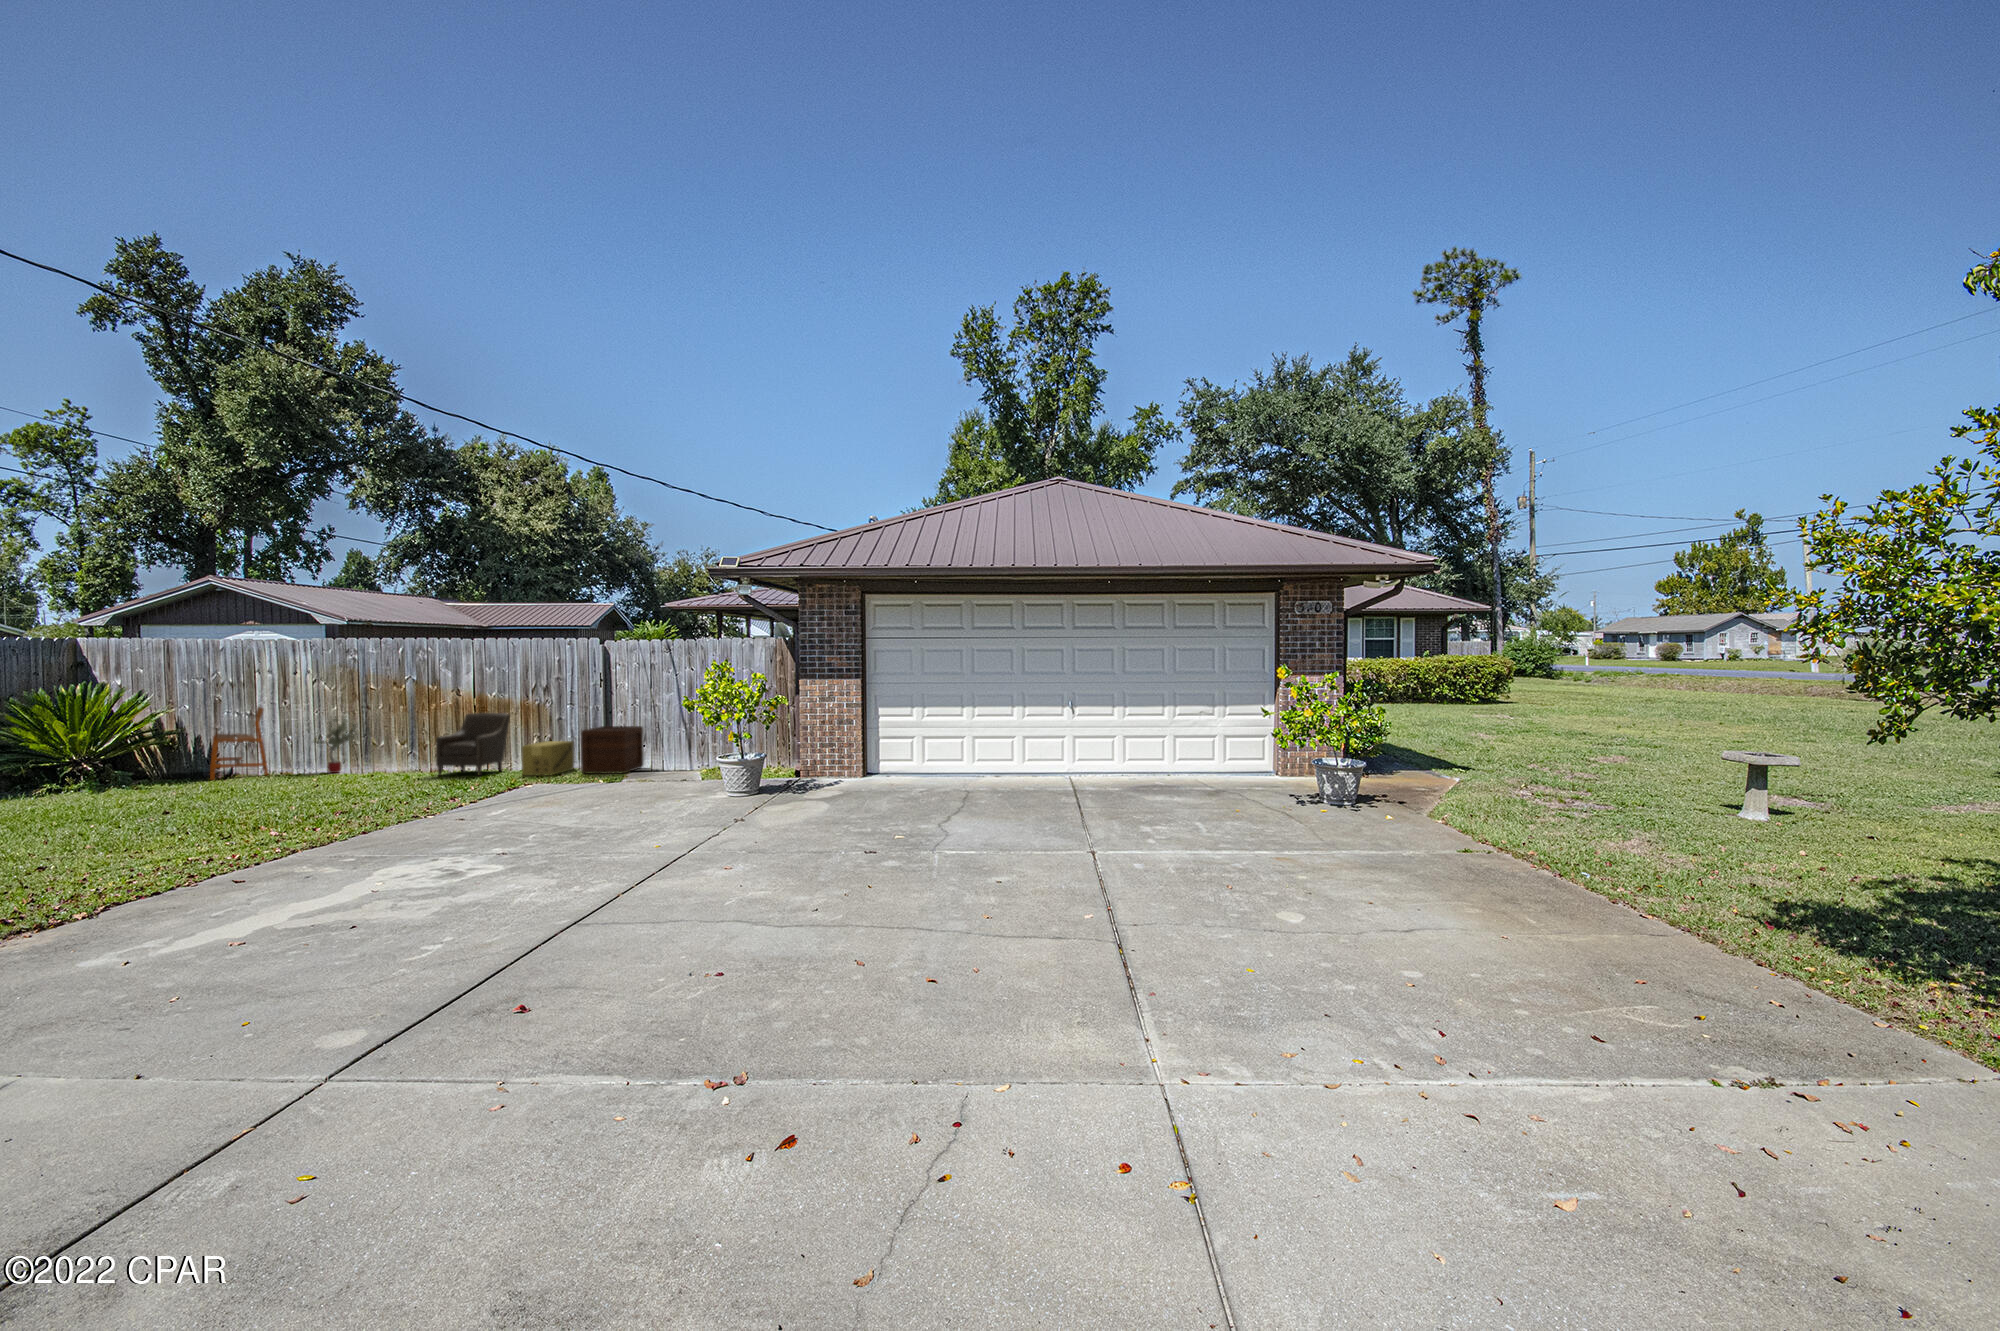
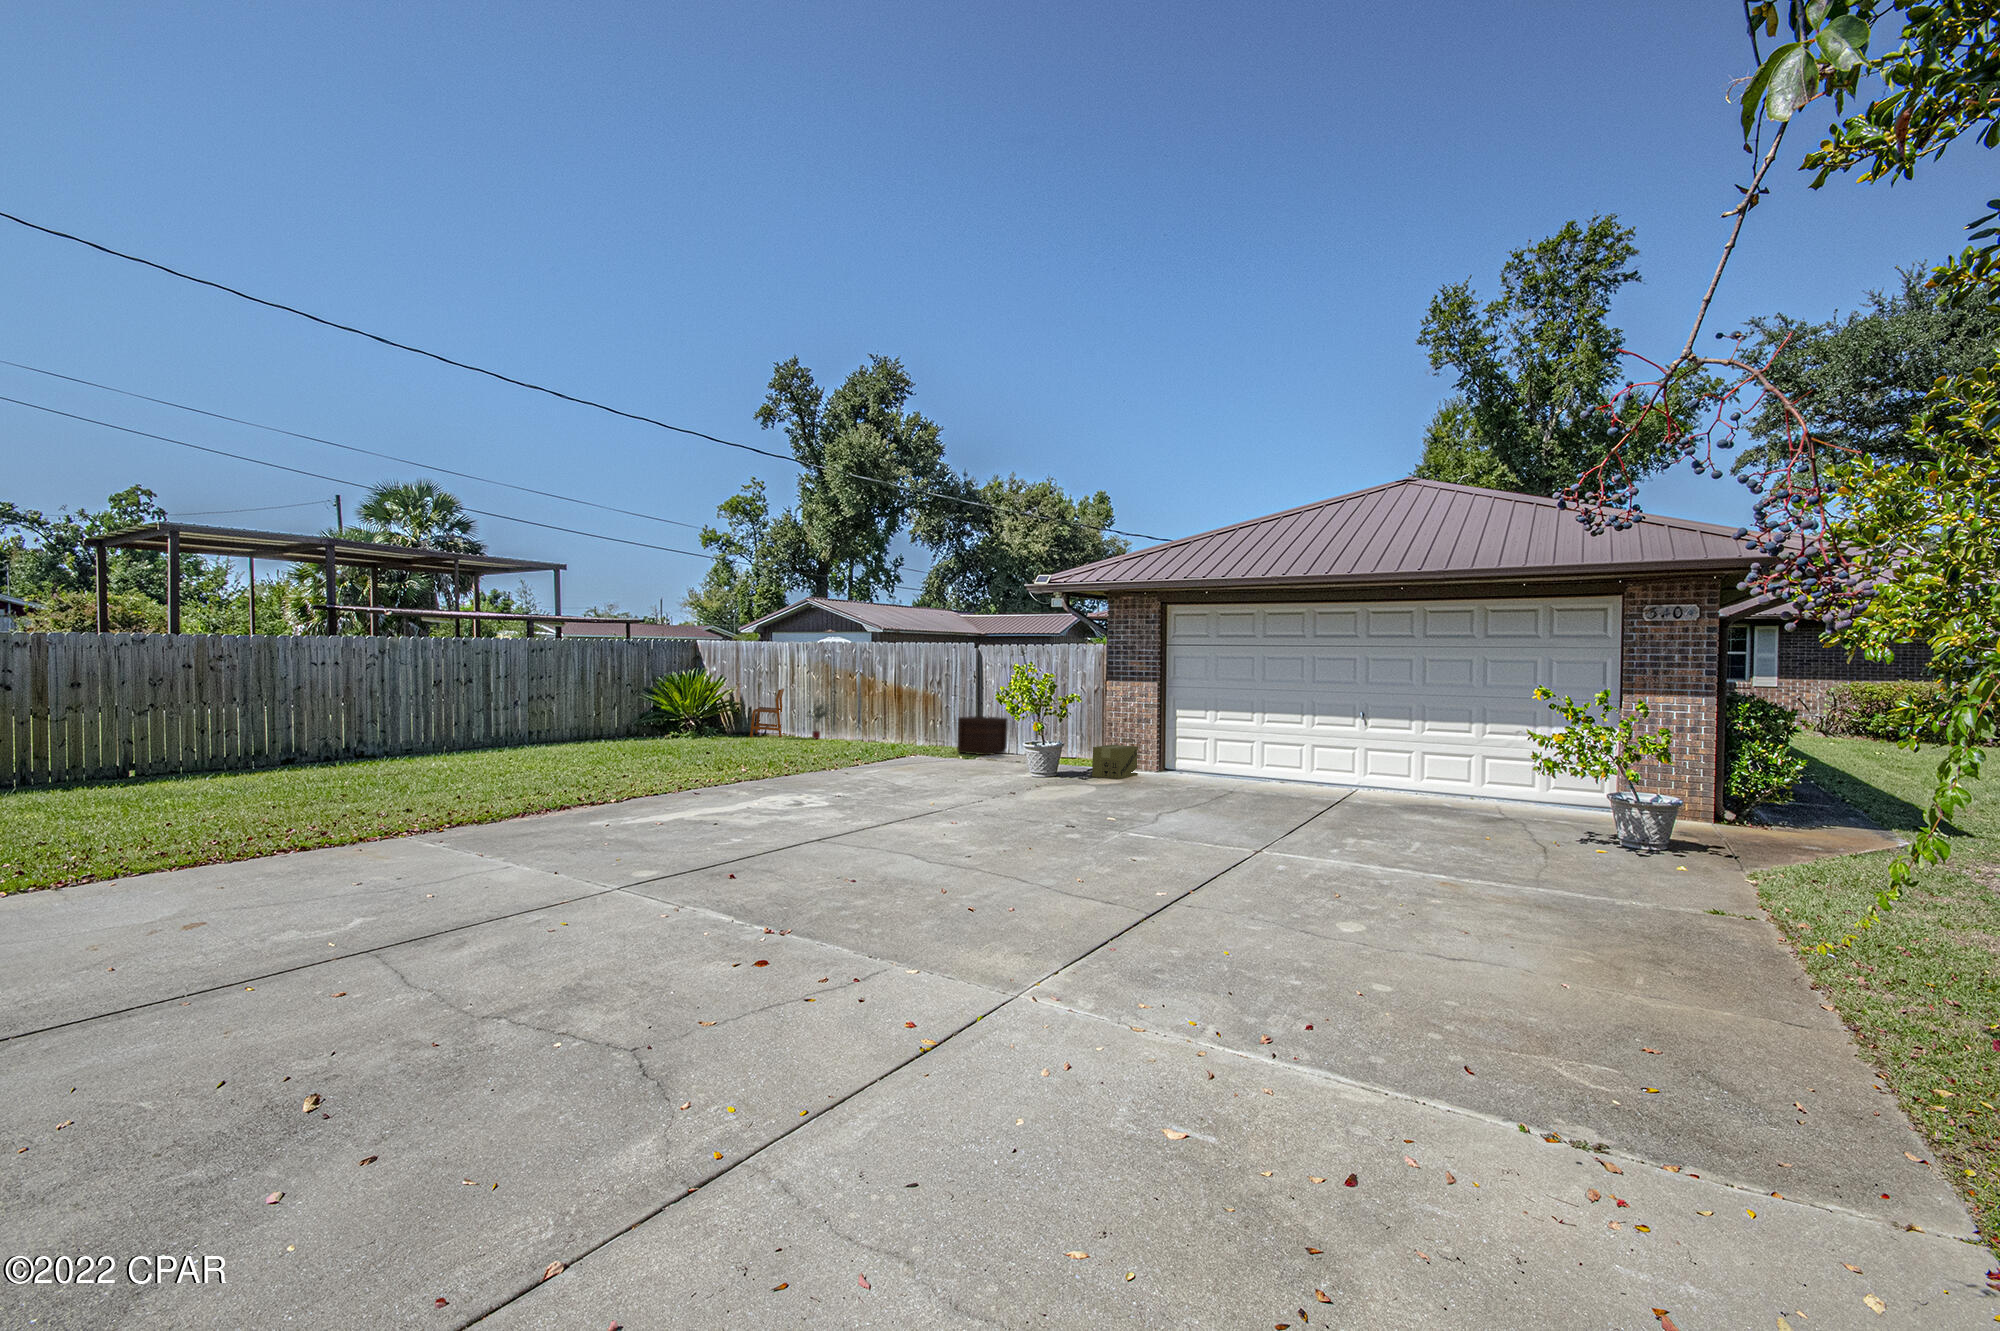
chair: present [435,713,510,776] -> none [868,701,920,748]
cardboard box: present [522,741,574,775] -> present [1092,745,1138,779]

